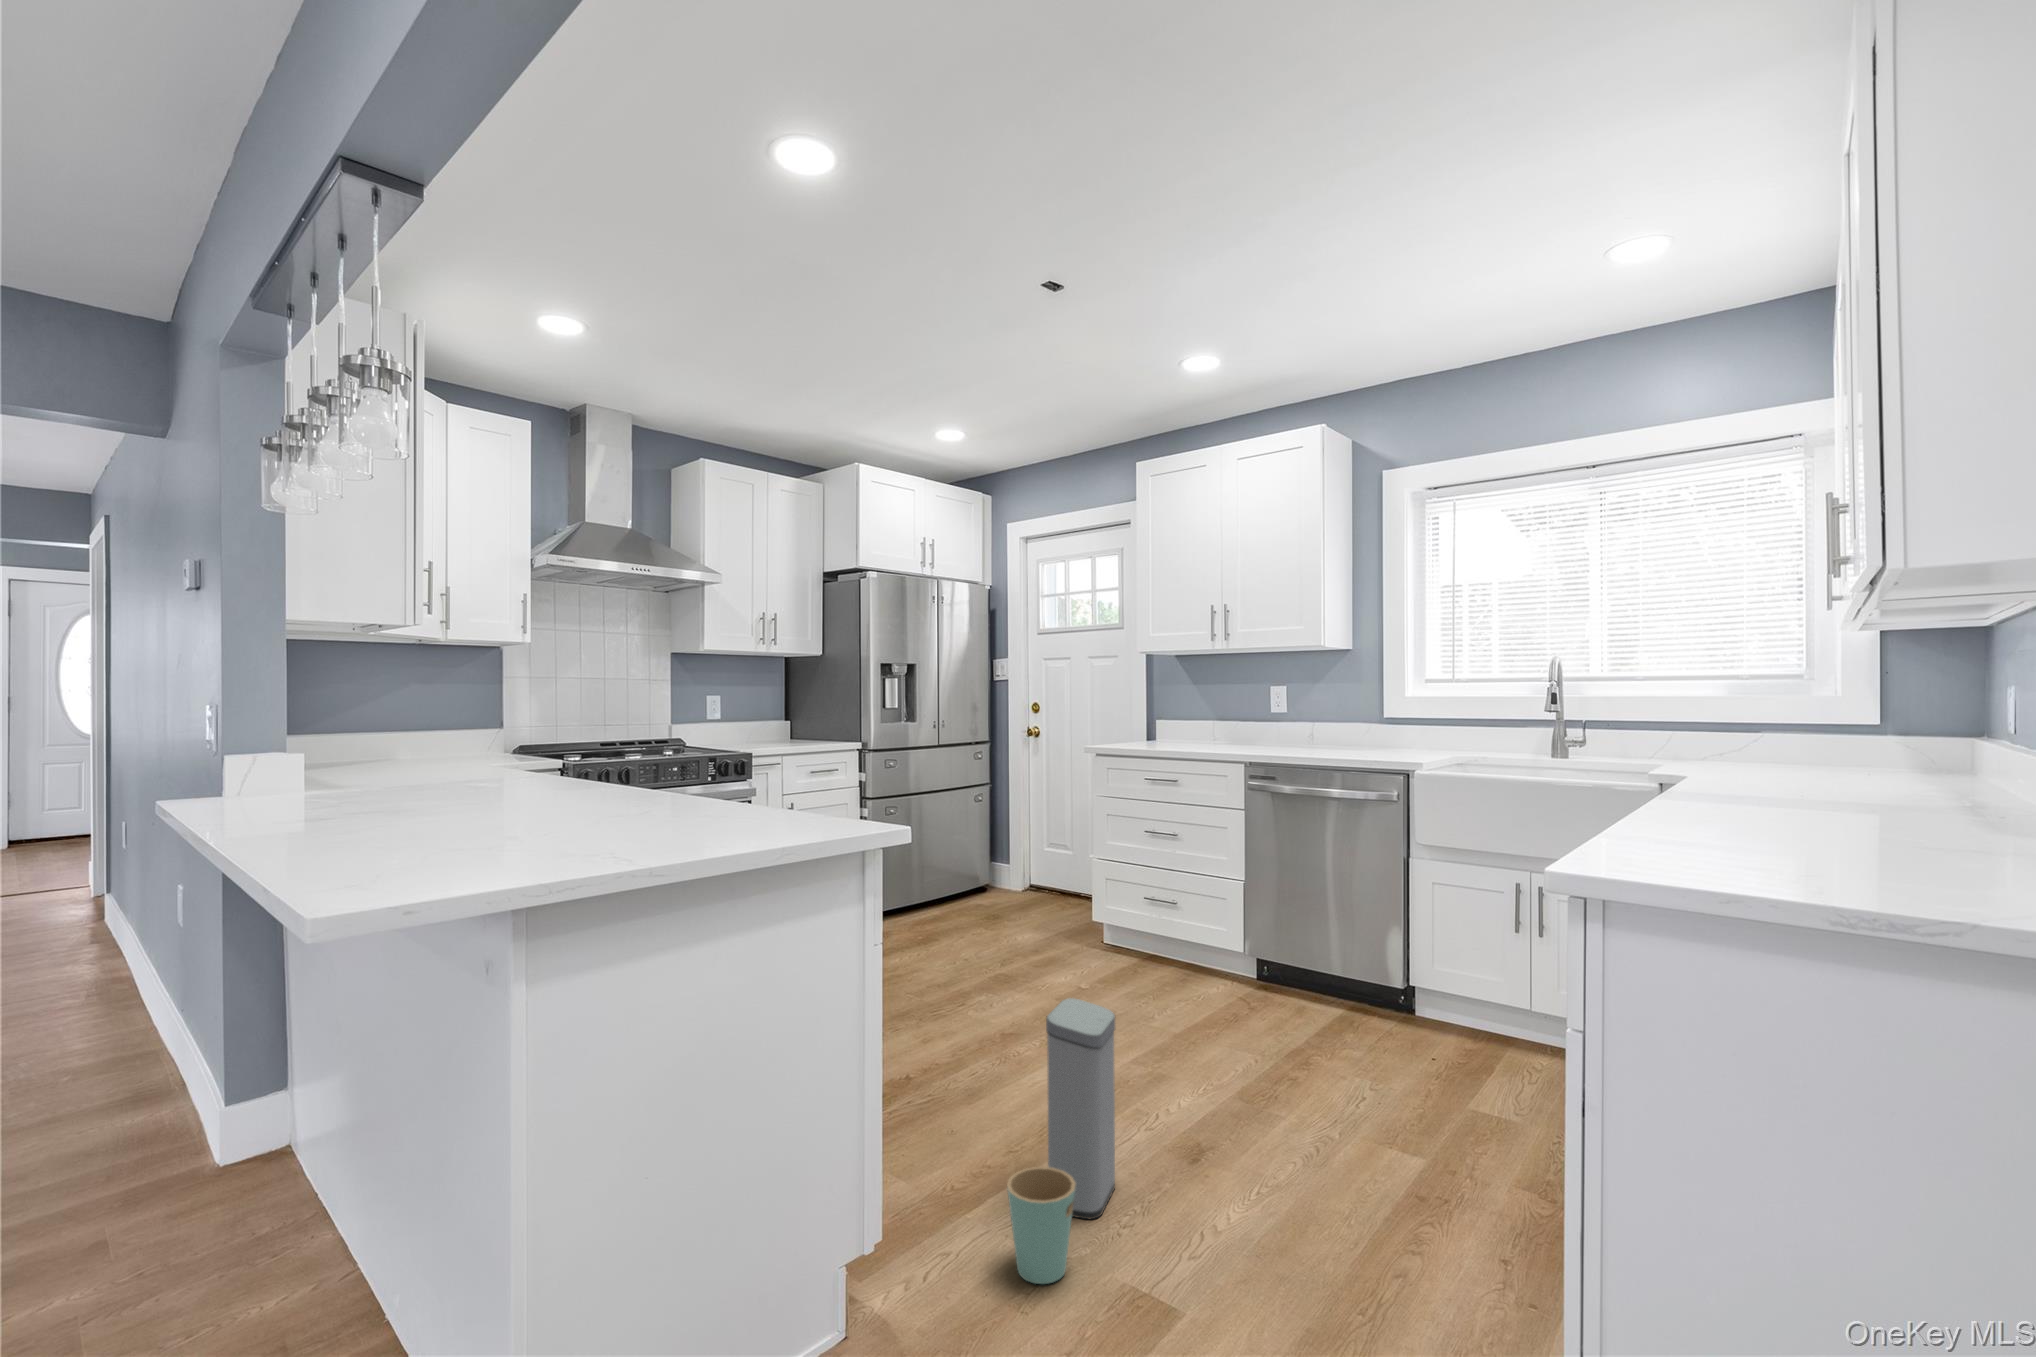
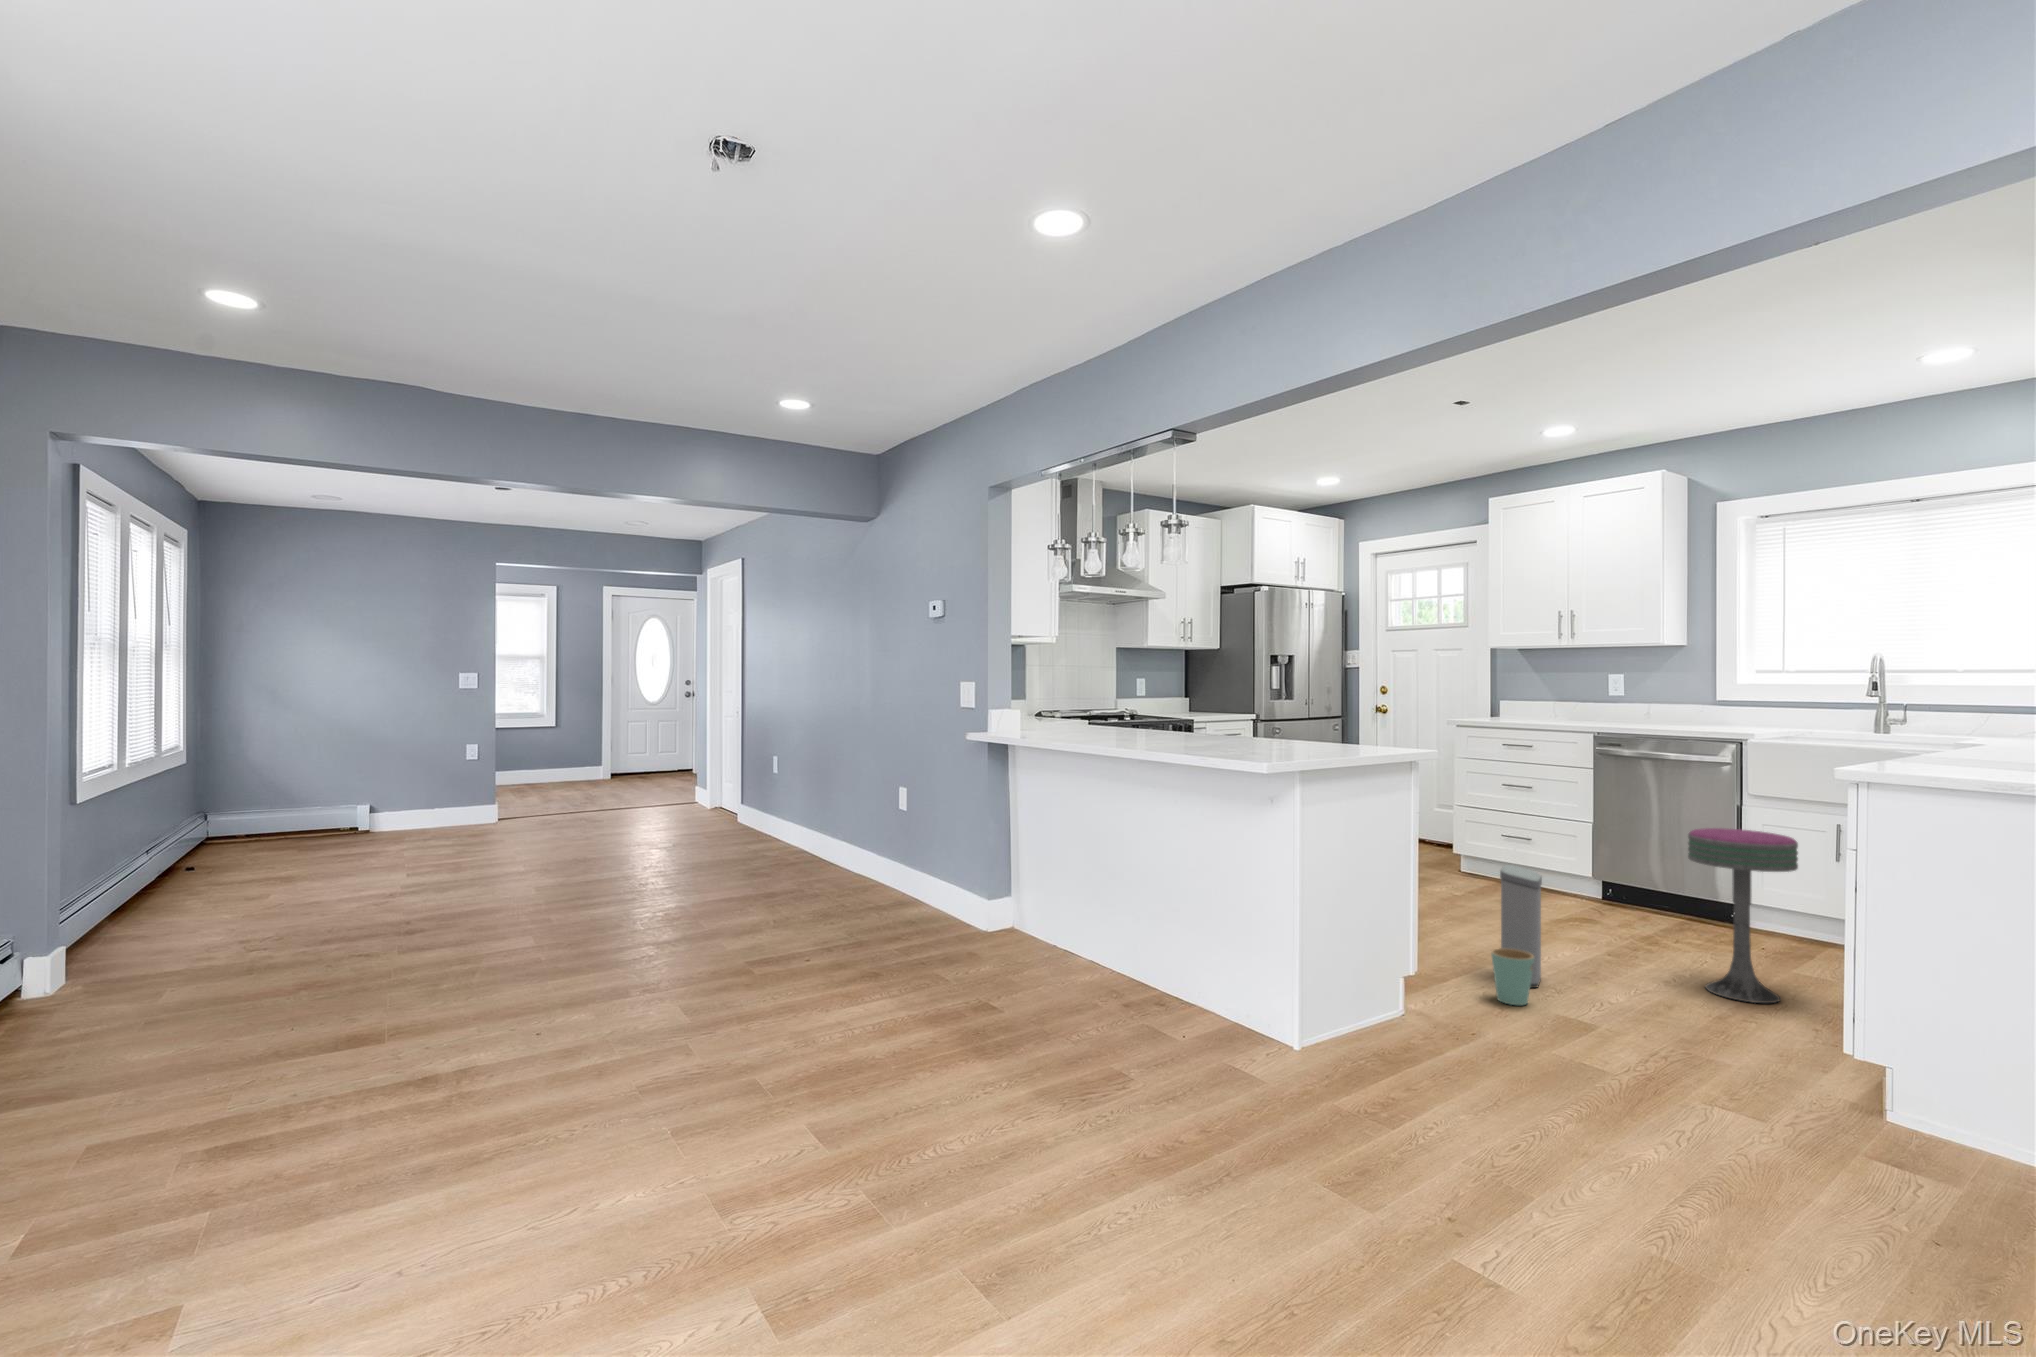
bar stool: none [1326,919,1474,1210] -> present [1688,828,1798,1003]

